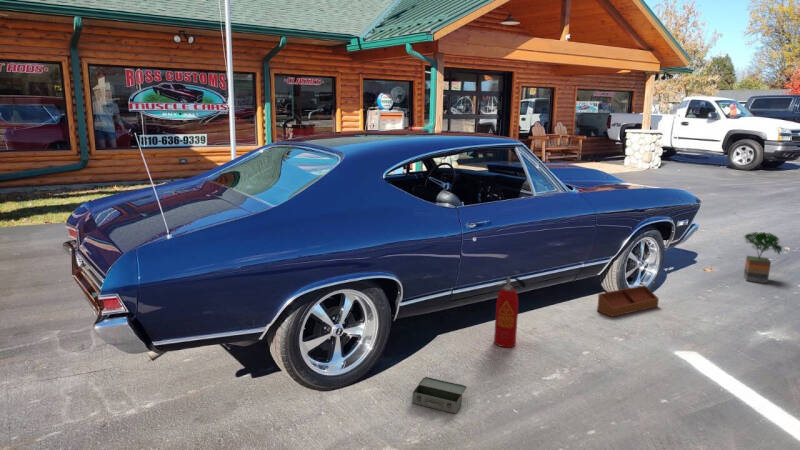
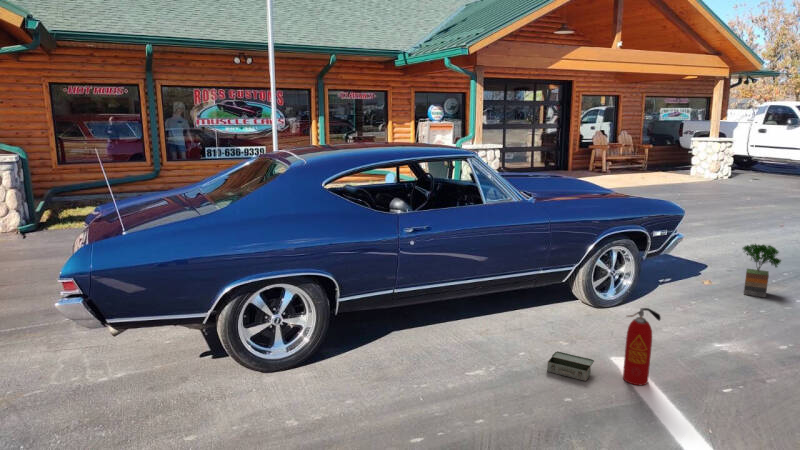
fire extinguisher: present [494,277,525,347] -> present [623,308,661,385]
storage bin: present [597,285,659,317] -> none [561,294,628,323]
toolbox: present [412,377,467,414] -> present [547,351,594,381]

